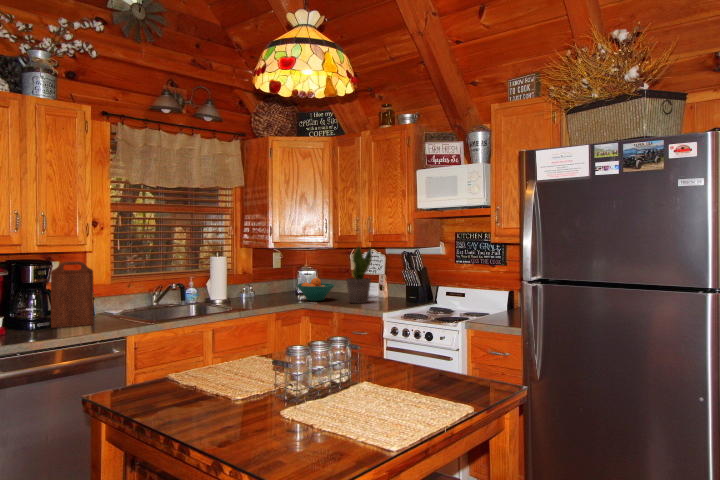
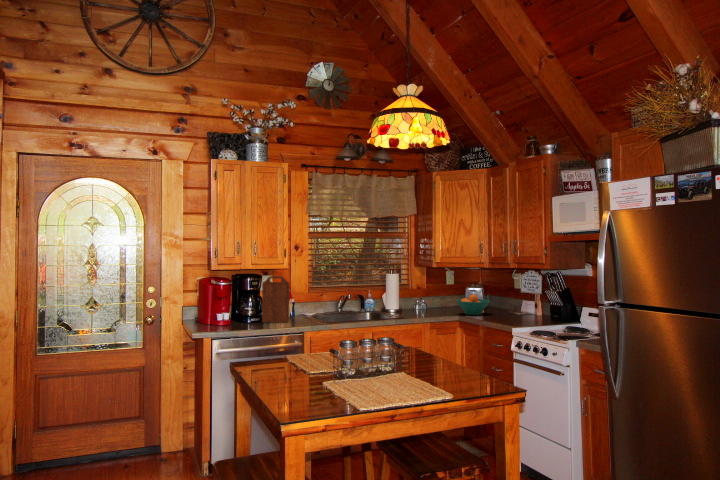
potted plant: present [346,247,372,303] -> none [494,266,519,319]

